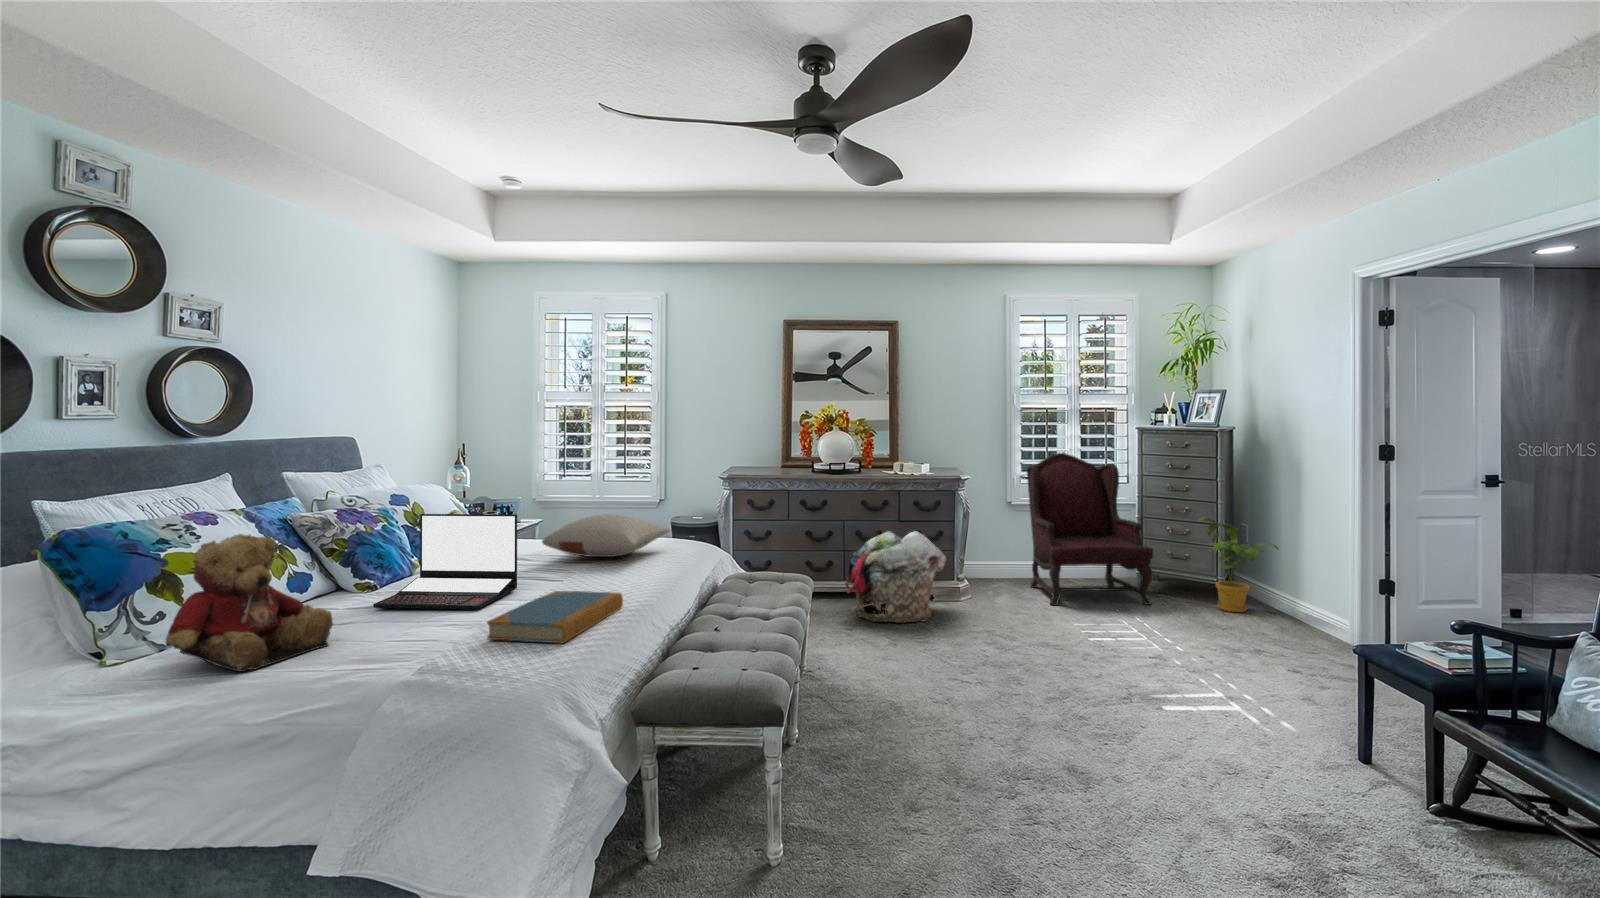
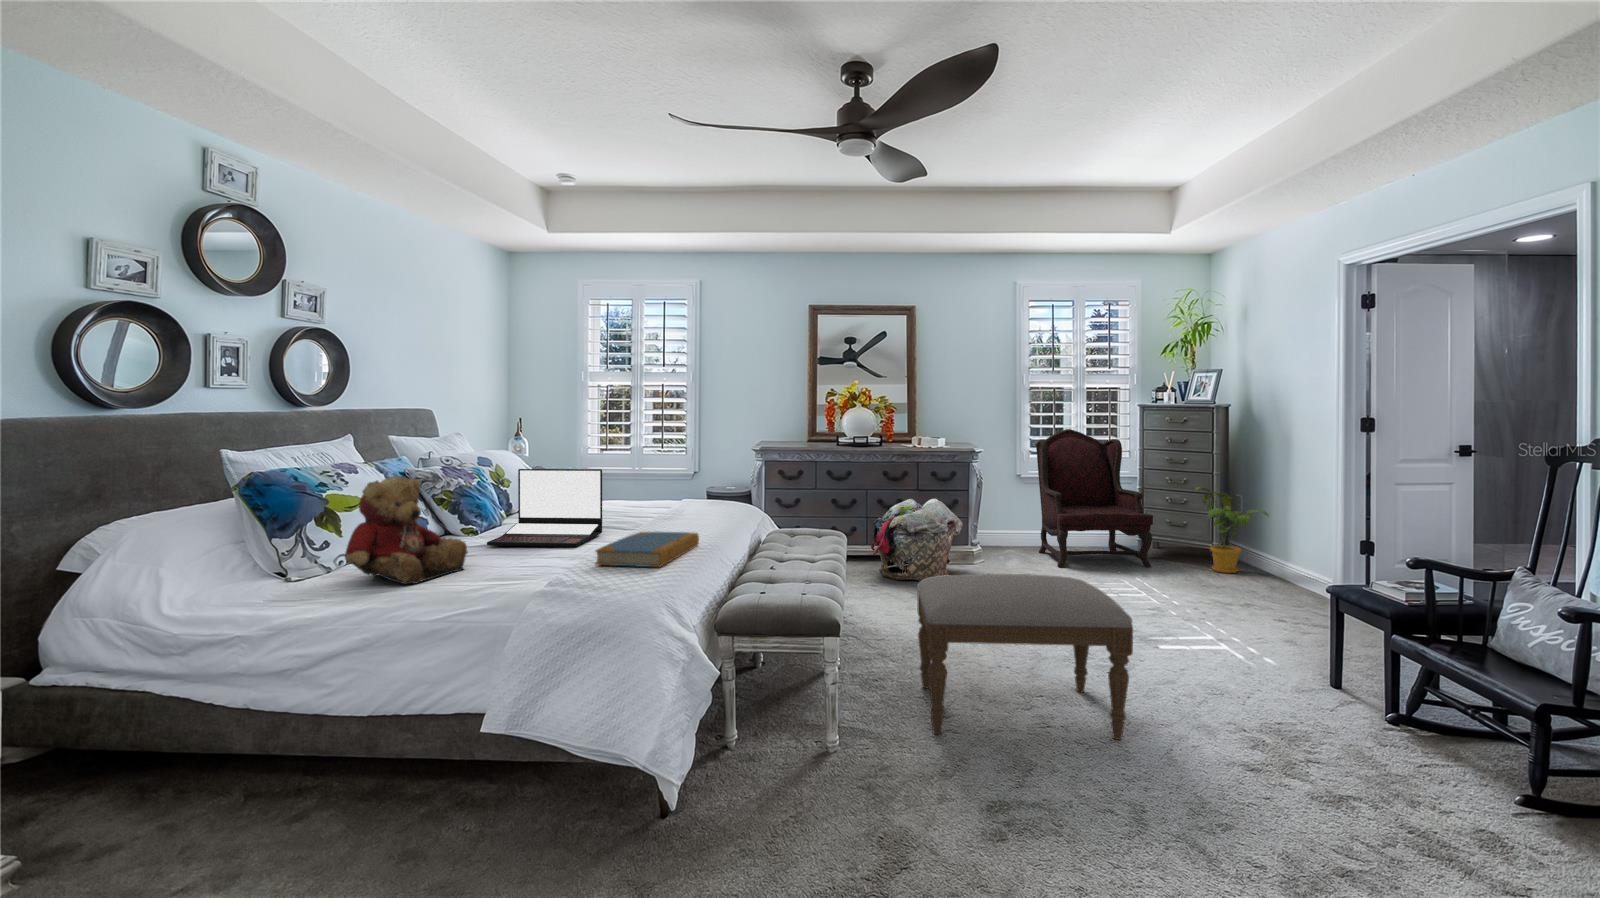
pillow: present [542,514,671,557] -> none [614,476,723,511]
ottoman: none [884,636,1134,843] -> present [917,574,1133,740]

